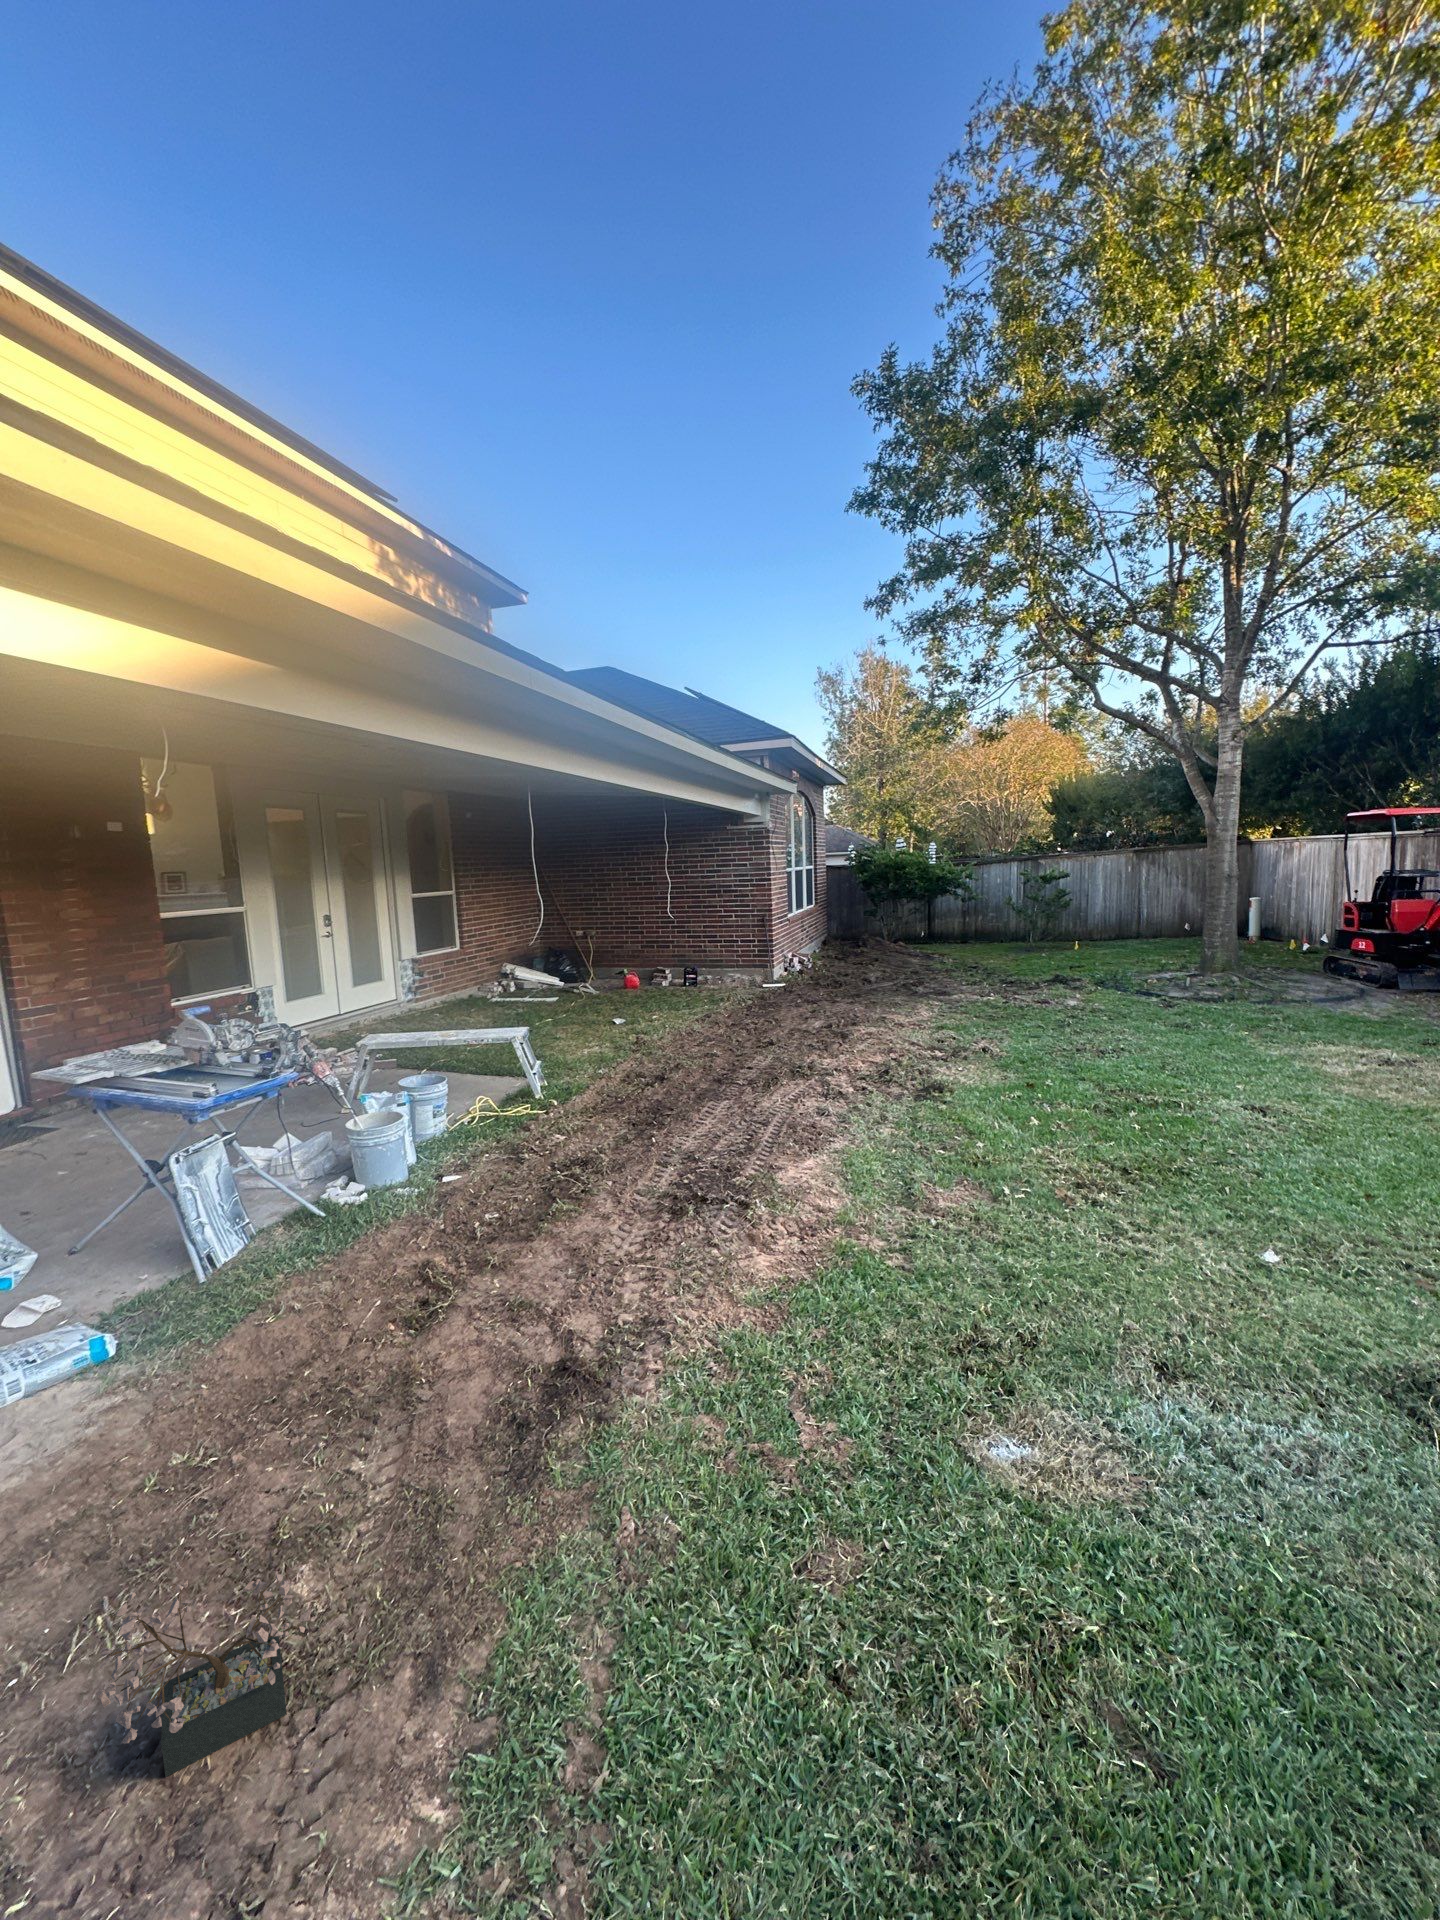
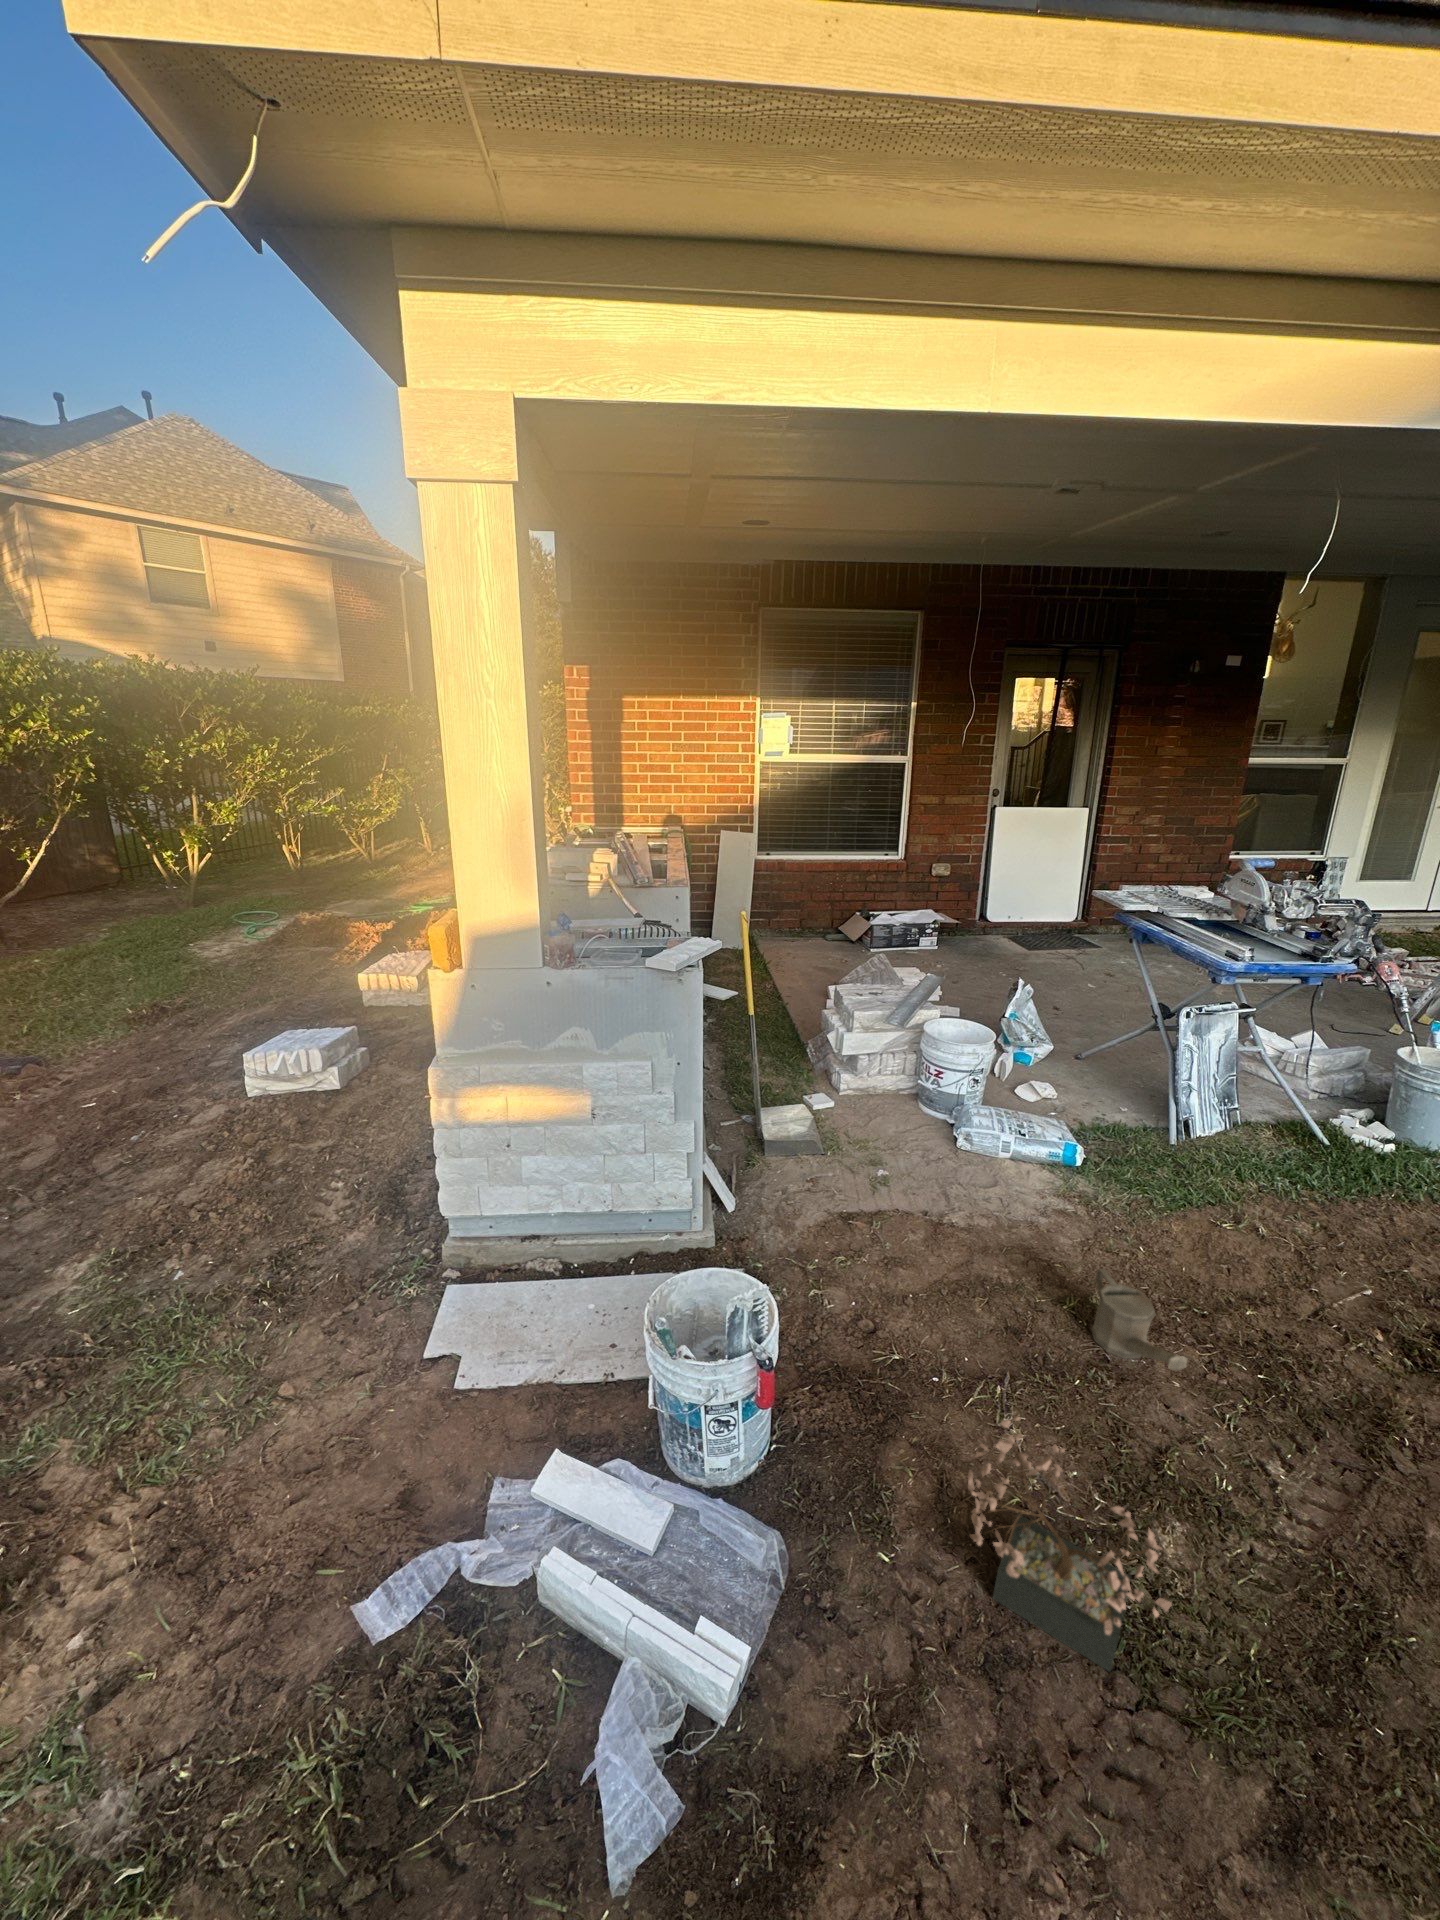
watering can: none [167,1418,270,1492] -> present [1091,1269,1187,1370]

